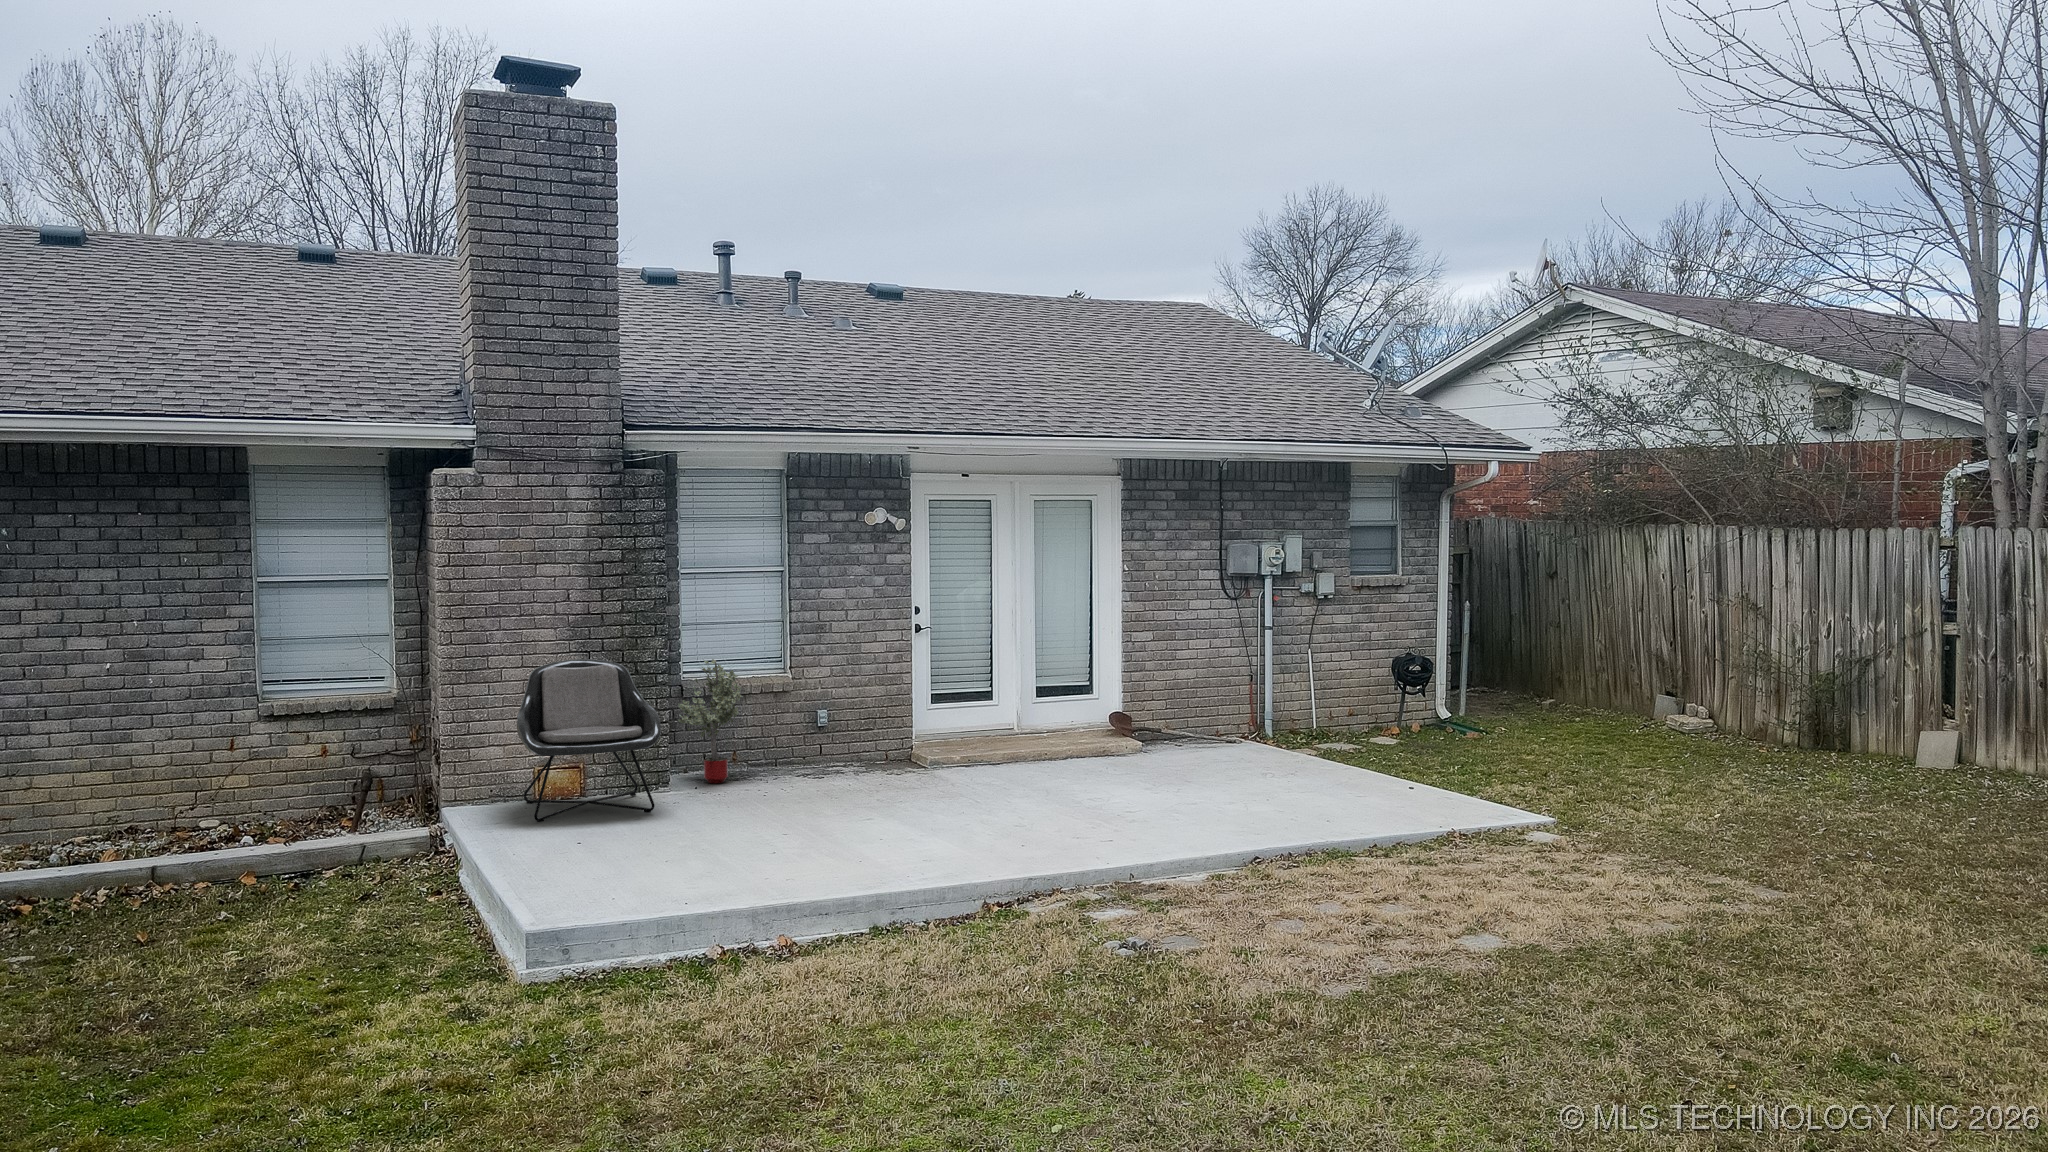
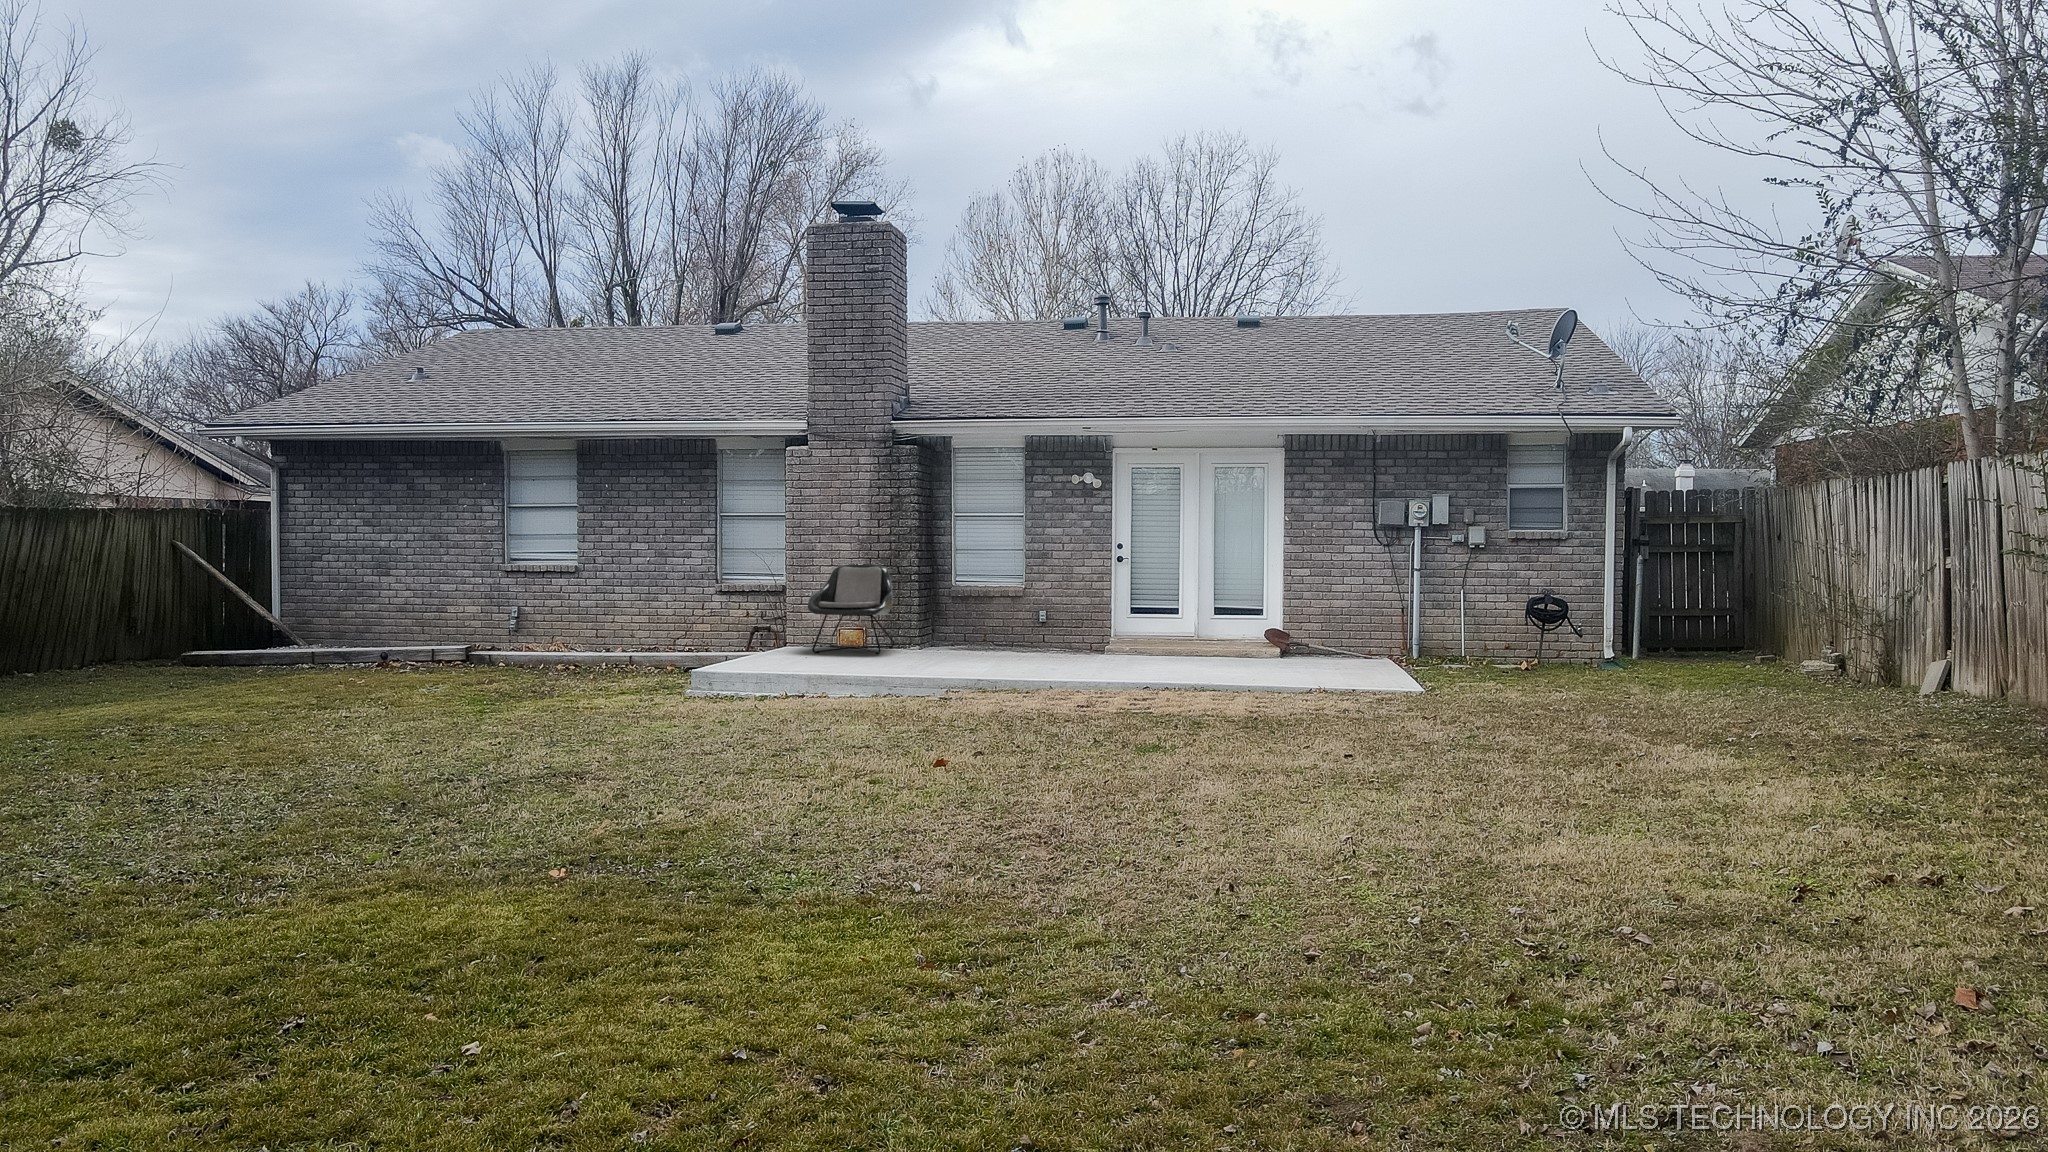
potted tree: present [678,659,743,783] -> none [927,569,976,647]

